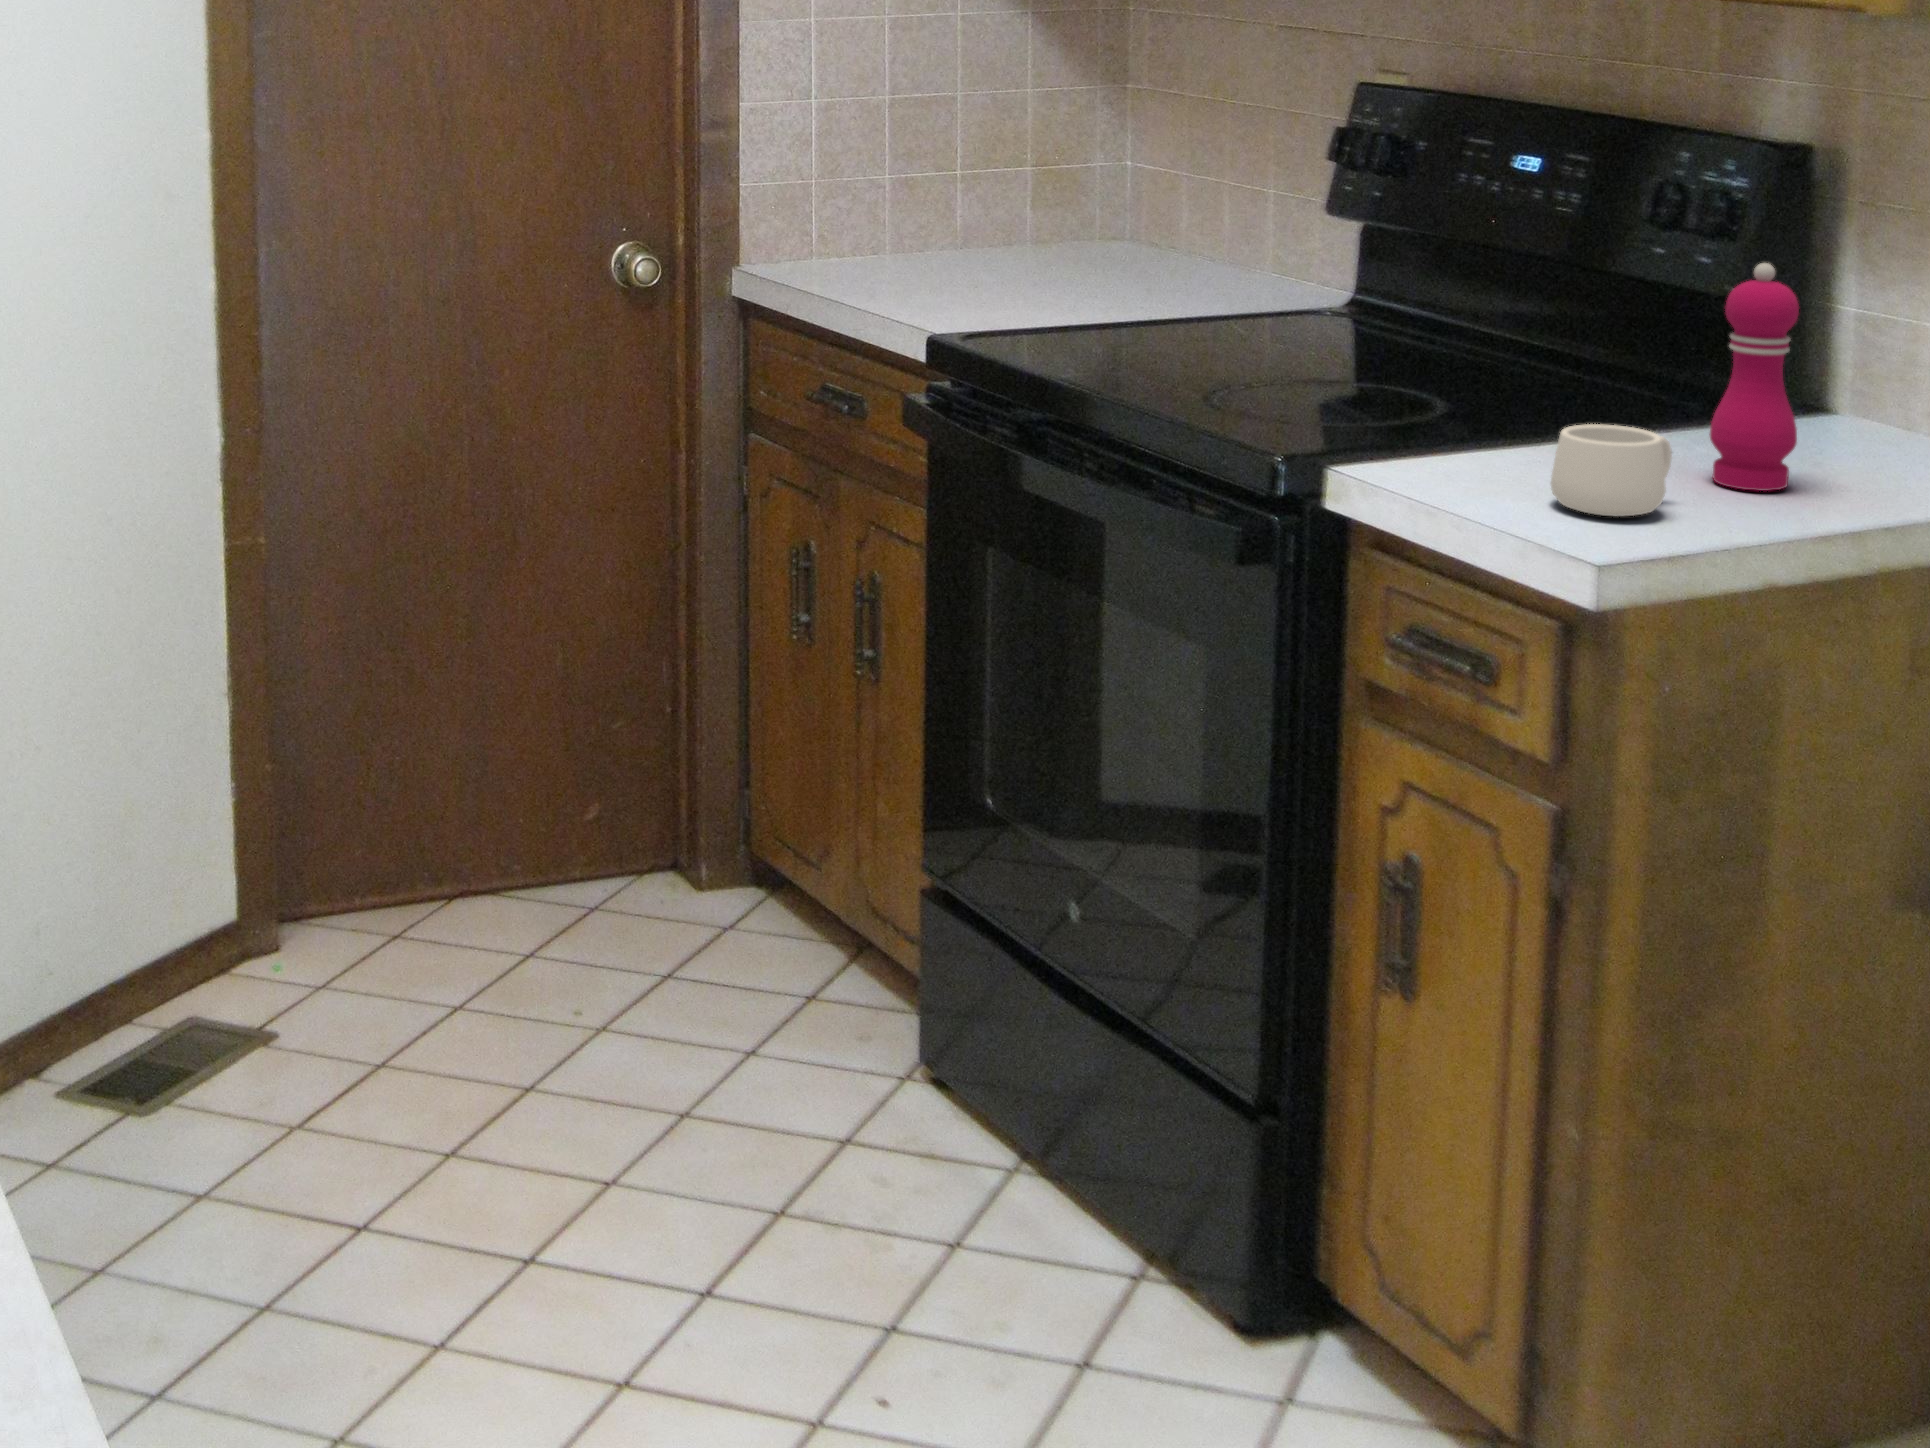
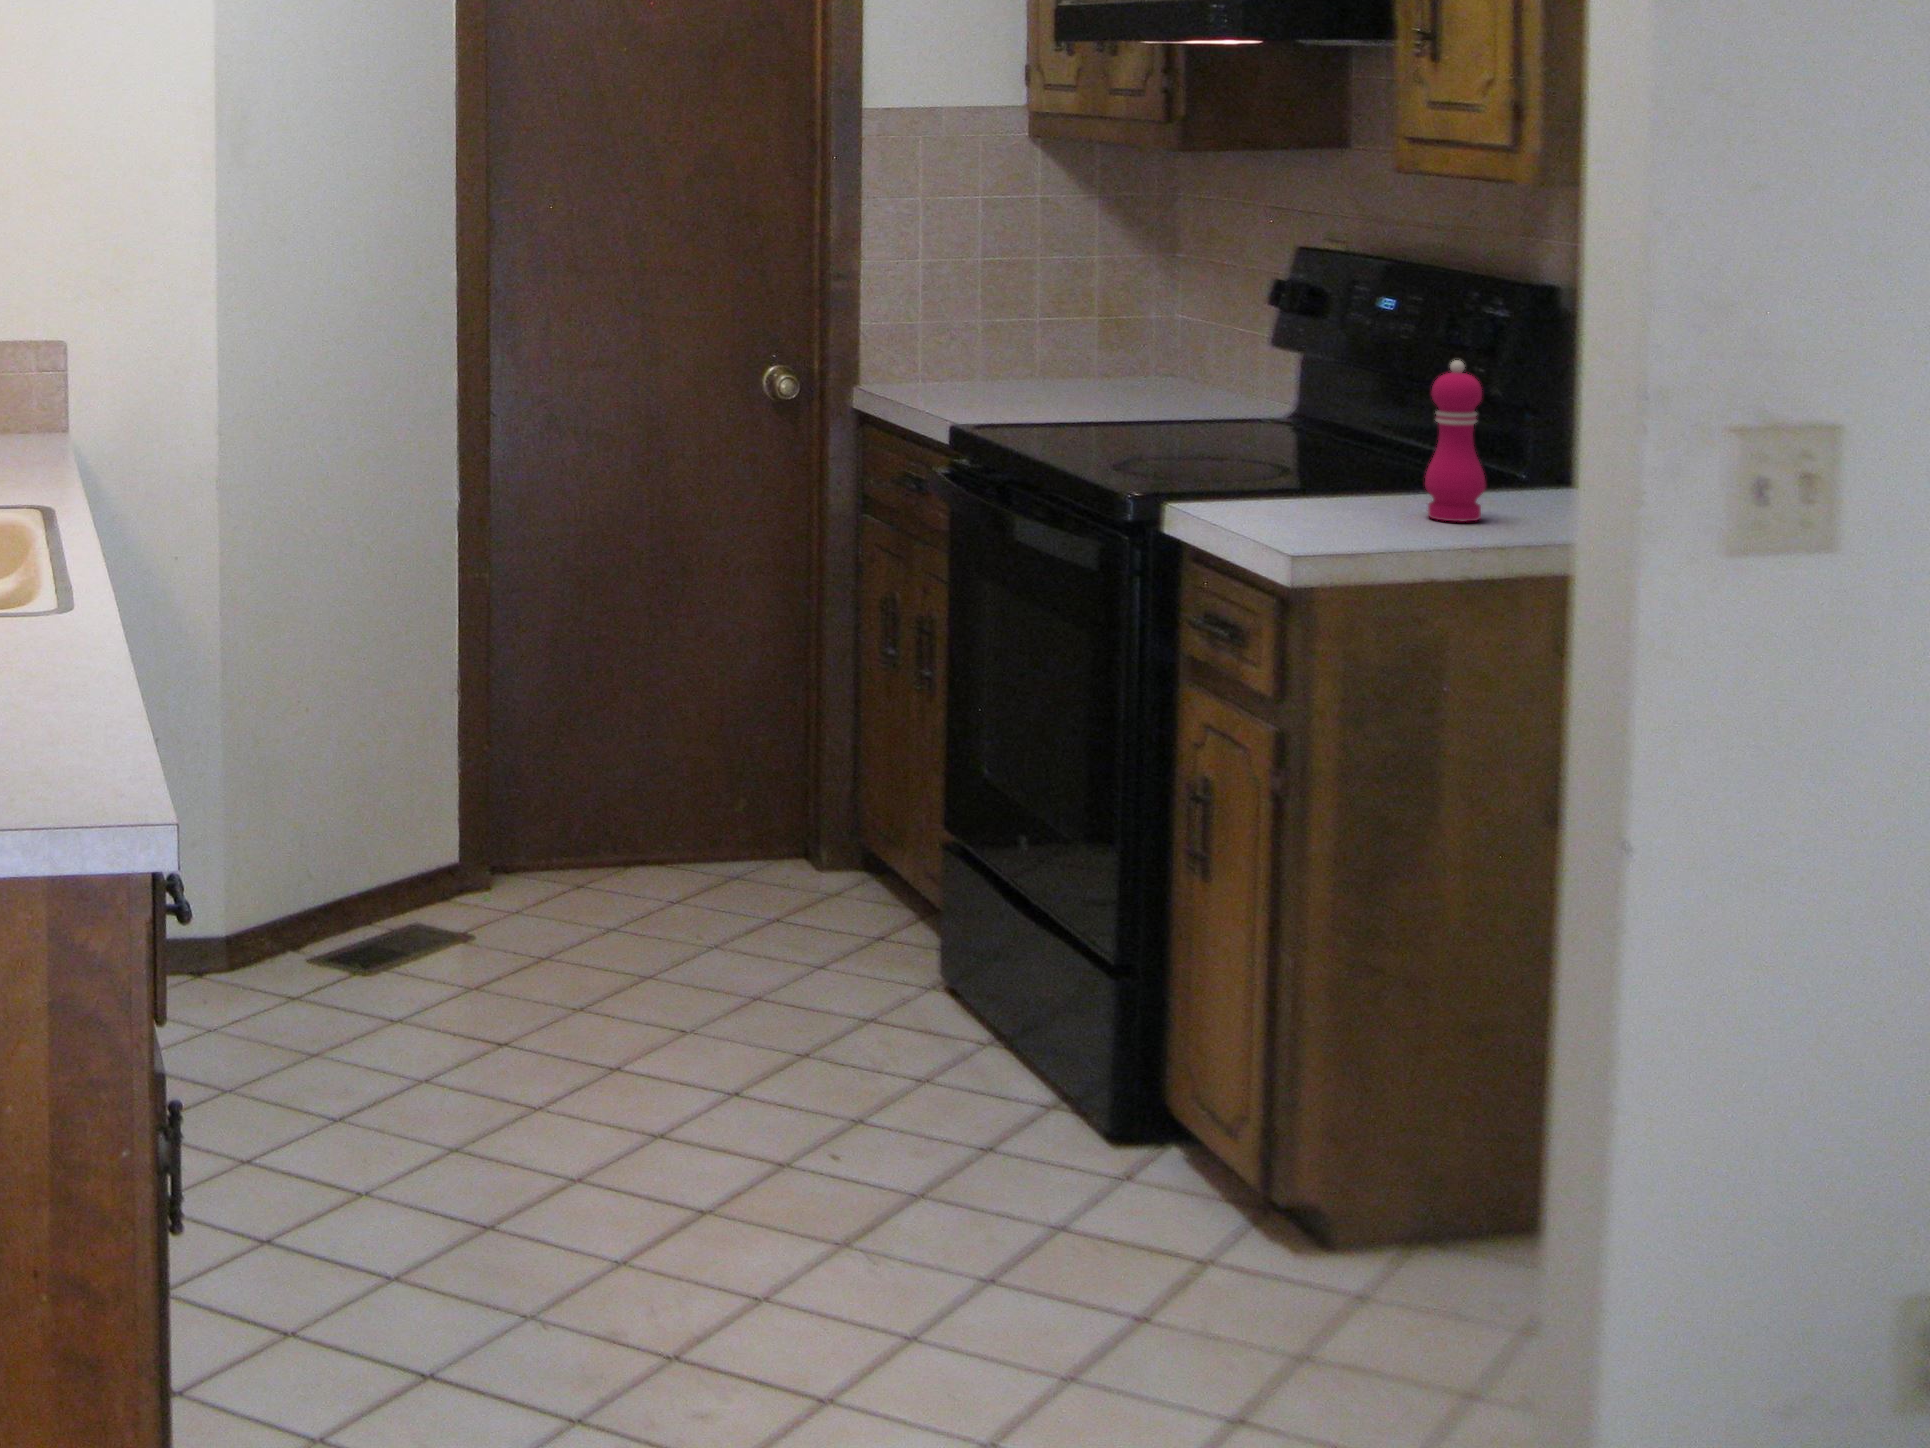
mug: present [1551,424,1672,517] -> none [1283,468,1376,528]

